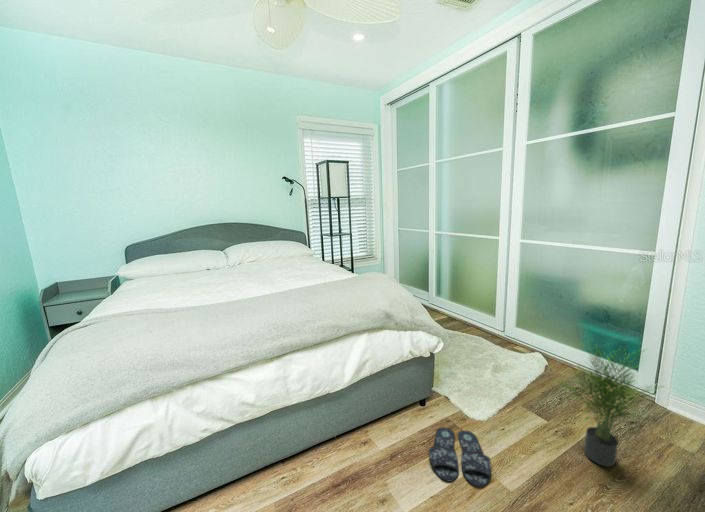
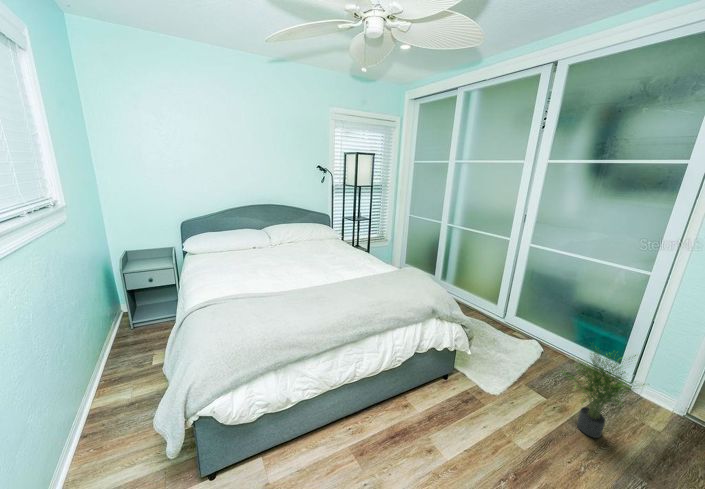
slippers: present [429,427,491,487] -> none [458,398,507,447]

